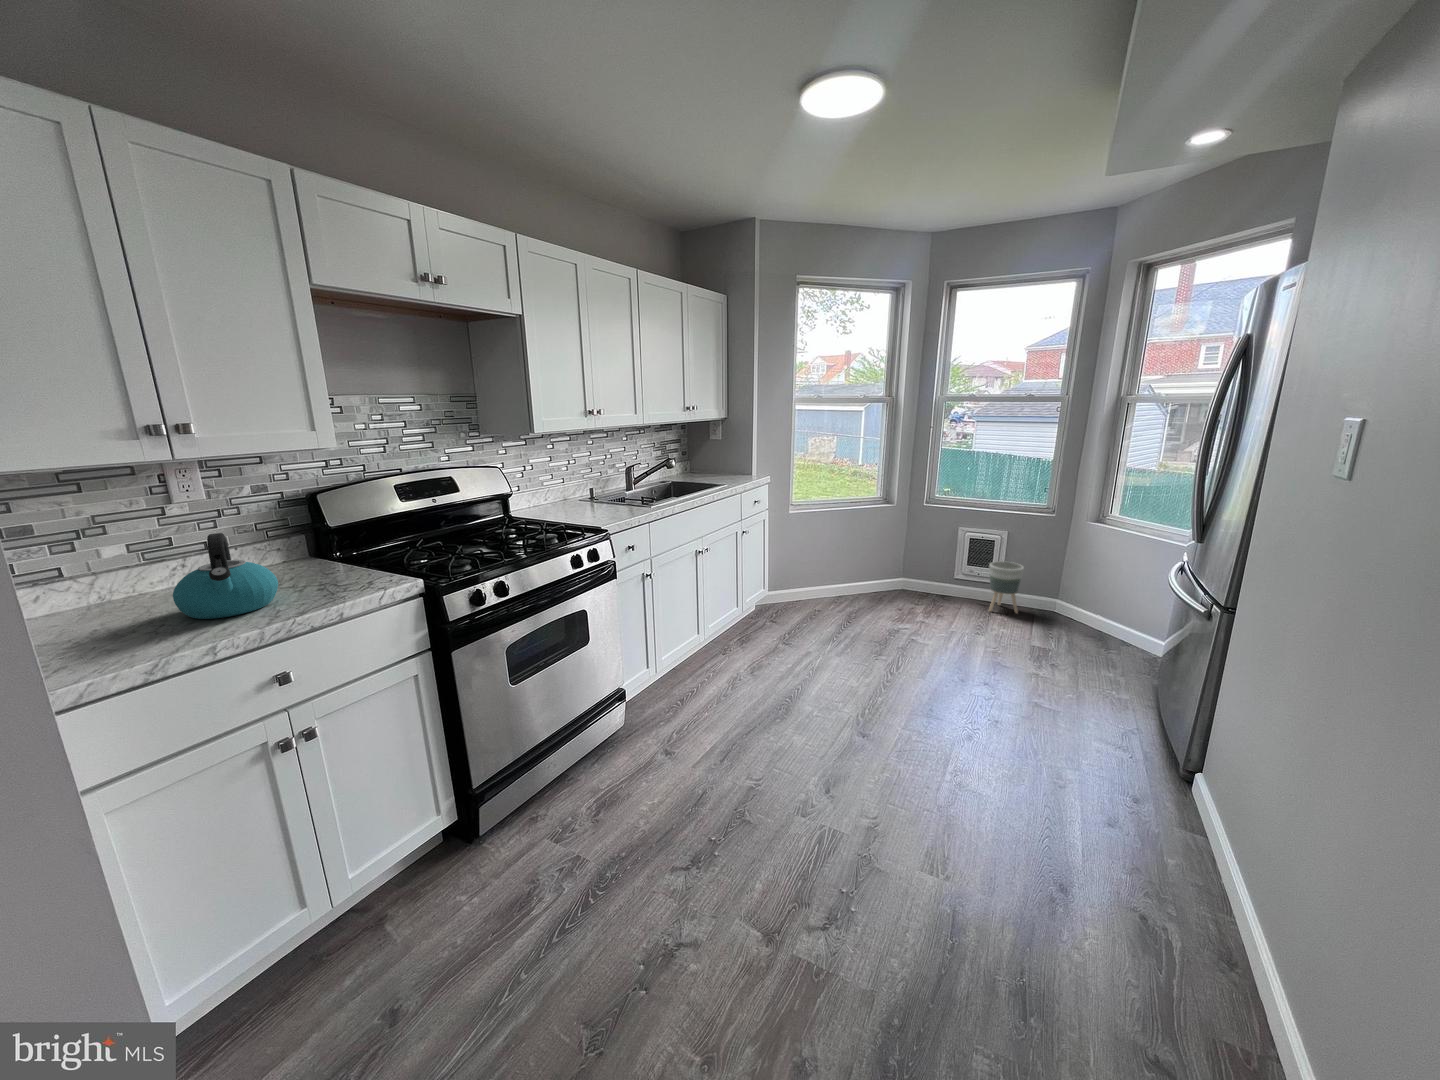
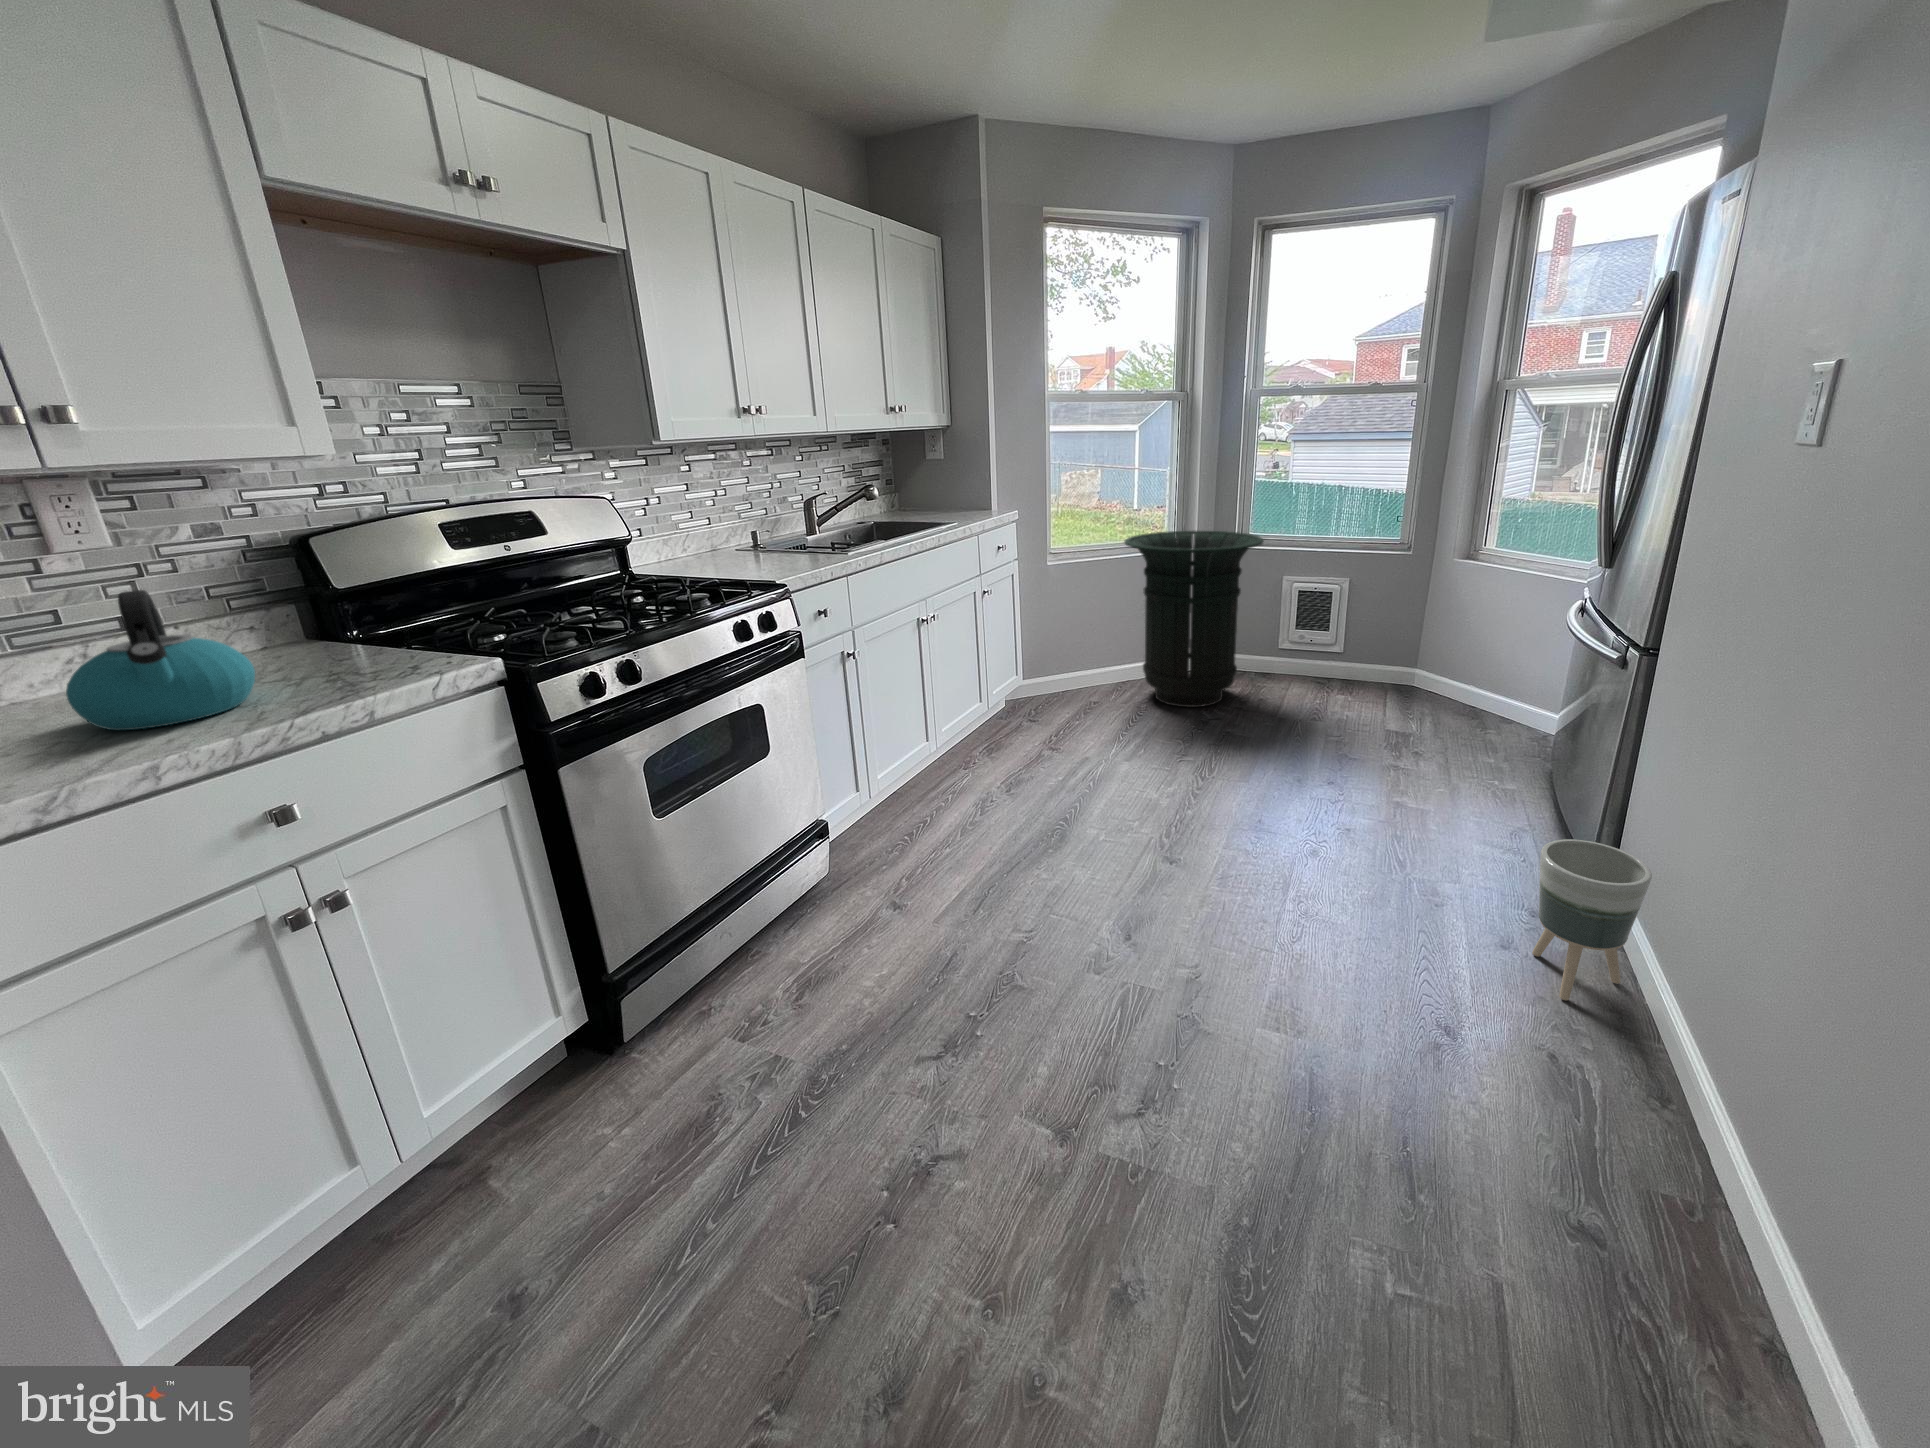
trash can: none [843,492,944,619] -> present [1124,531,1264,707]
planter: present [989,561,1024,613] -> present [1532,839,1652,1000]

